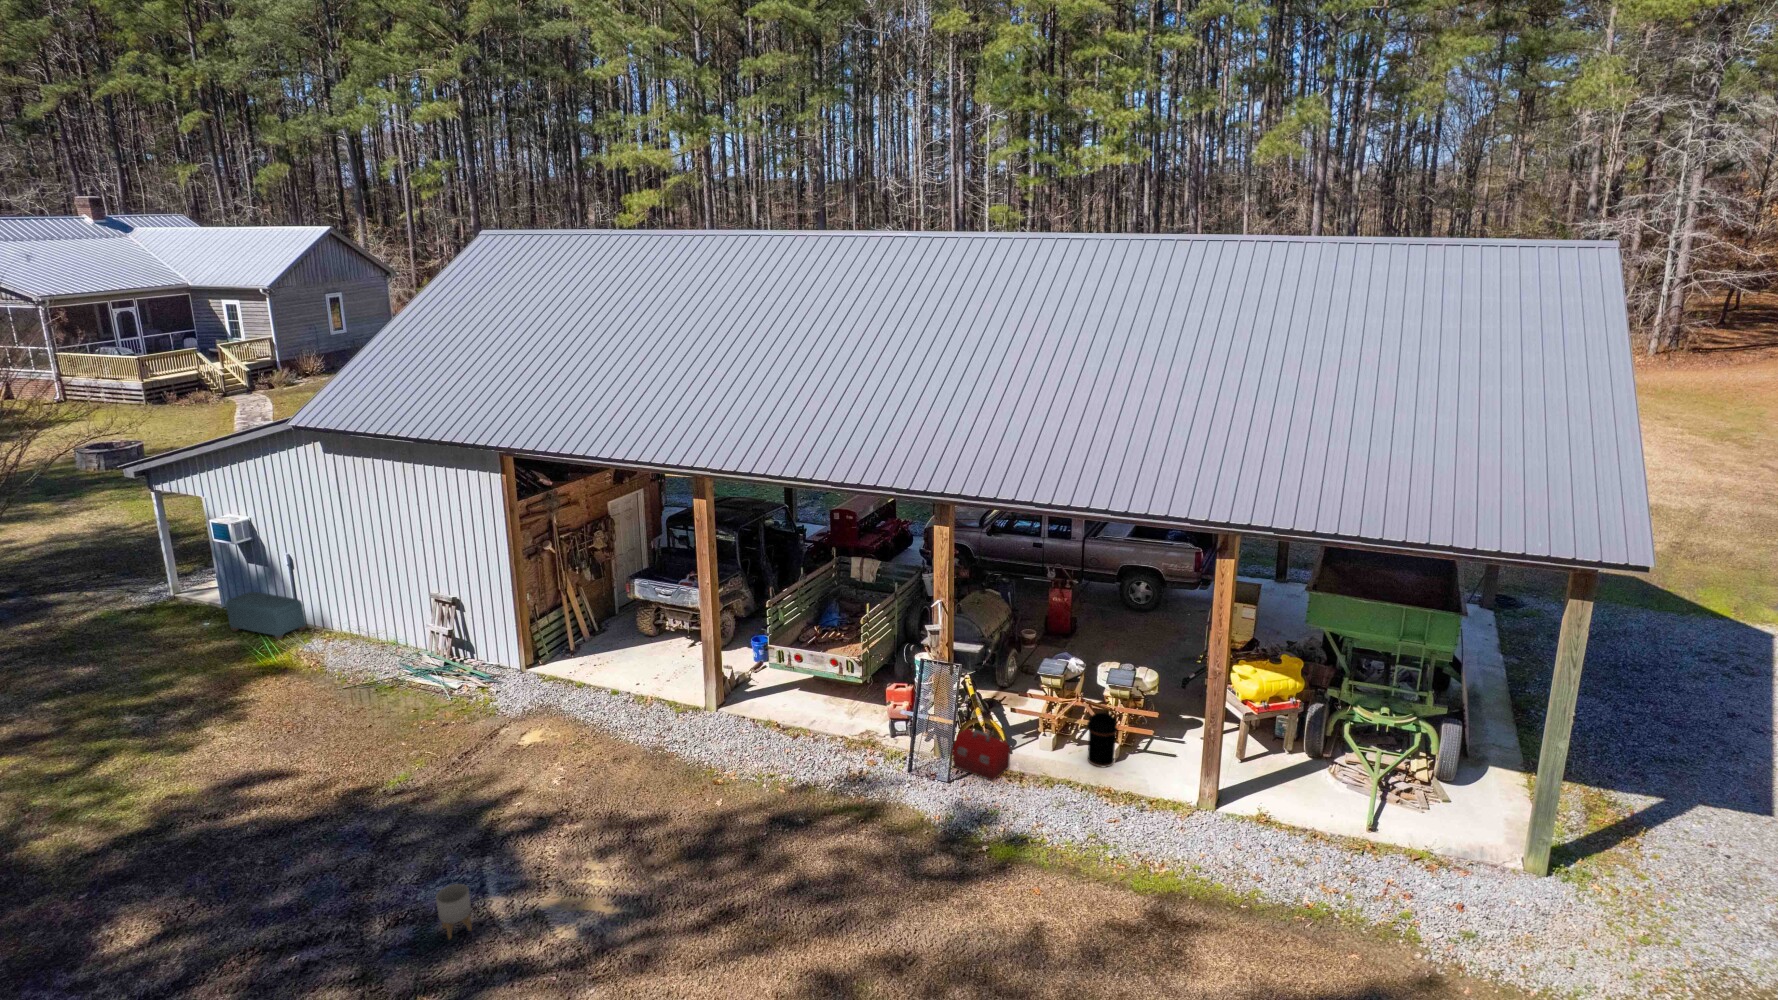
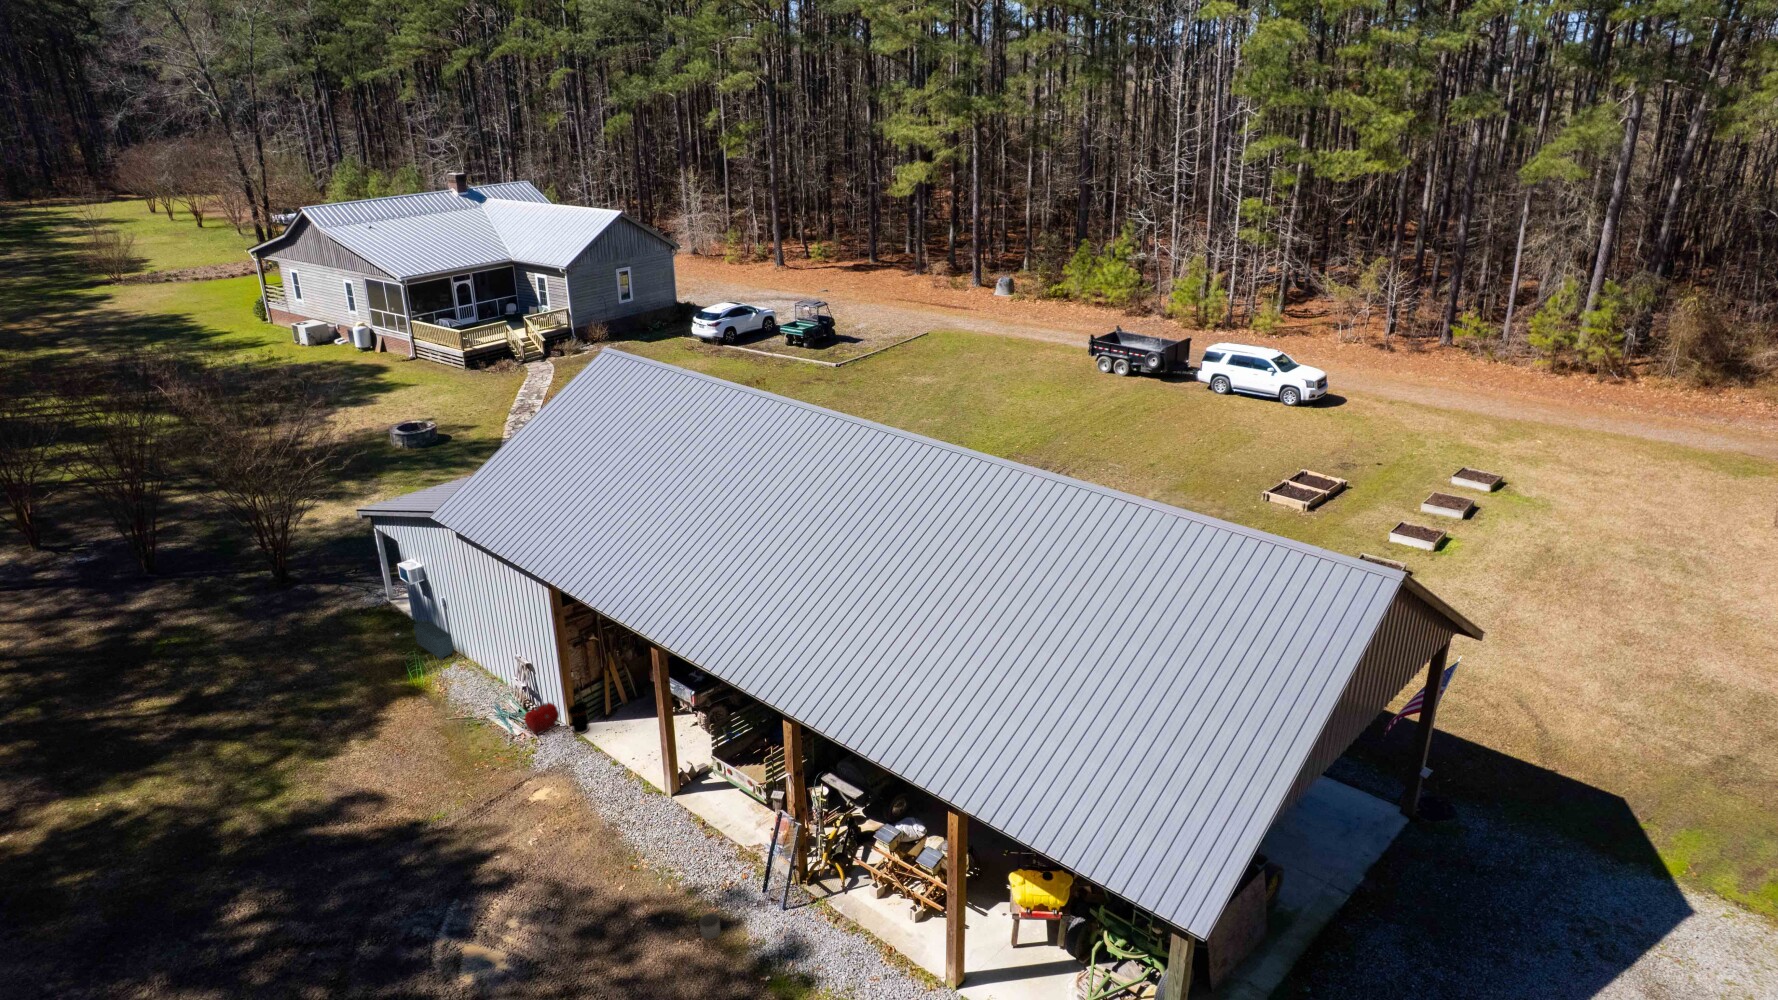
trash can: present [1087,713,1118,767] -> present [569,701,589,734]
toolbox: present [952,729,1010,781] -> present [525,703,559,735]
planter: present [436,884,472,939] -> present [700,913,720,947]

